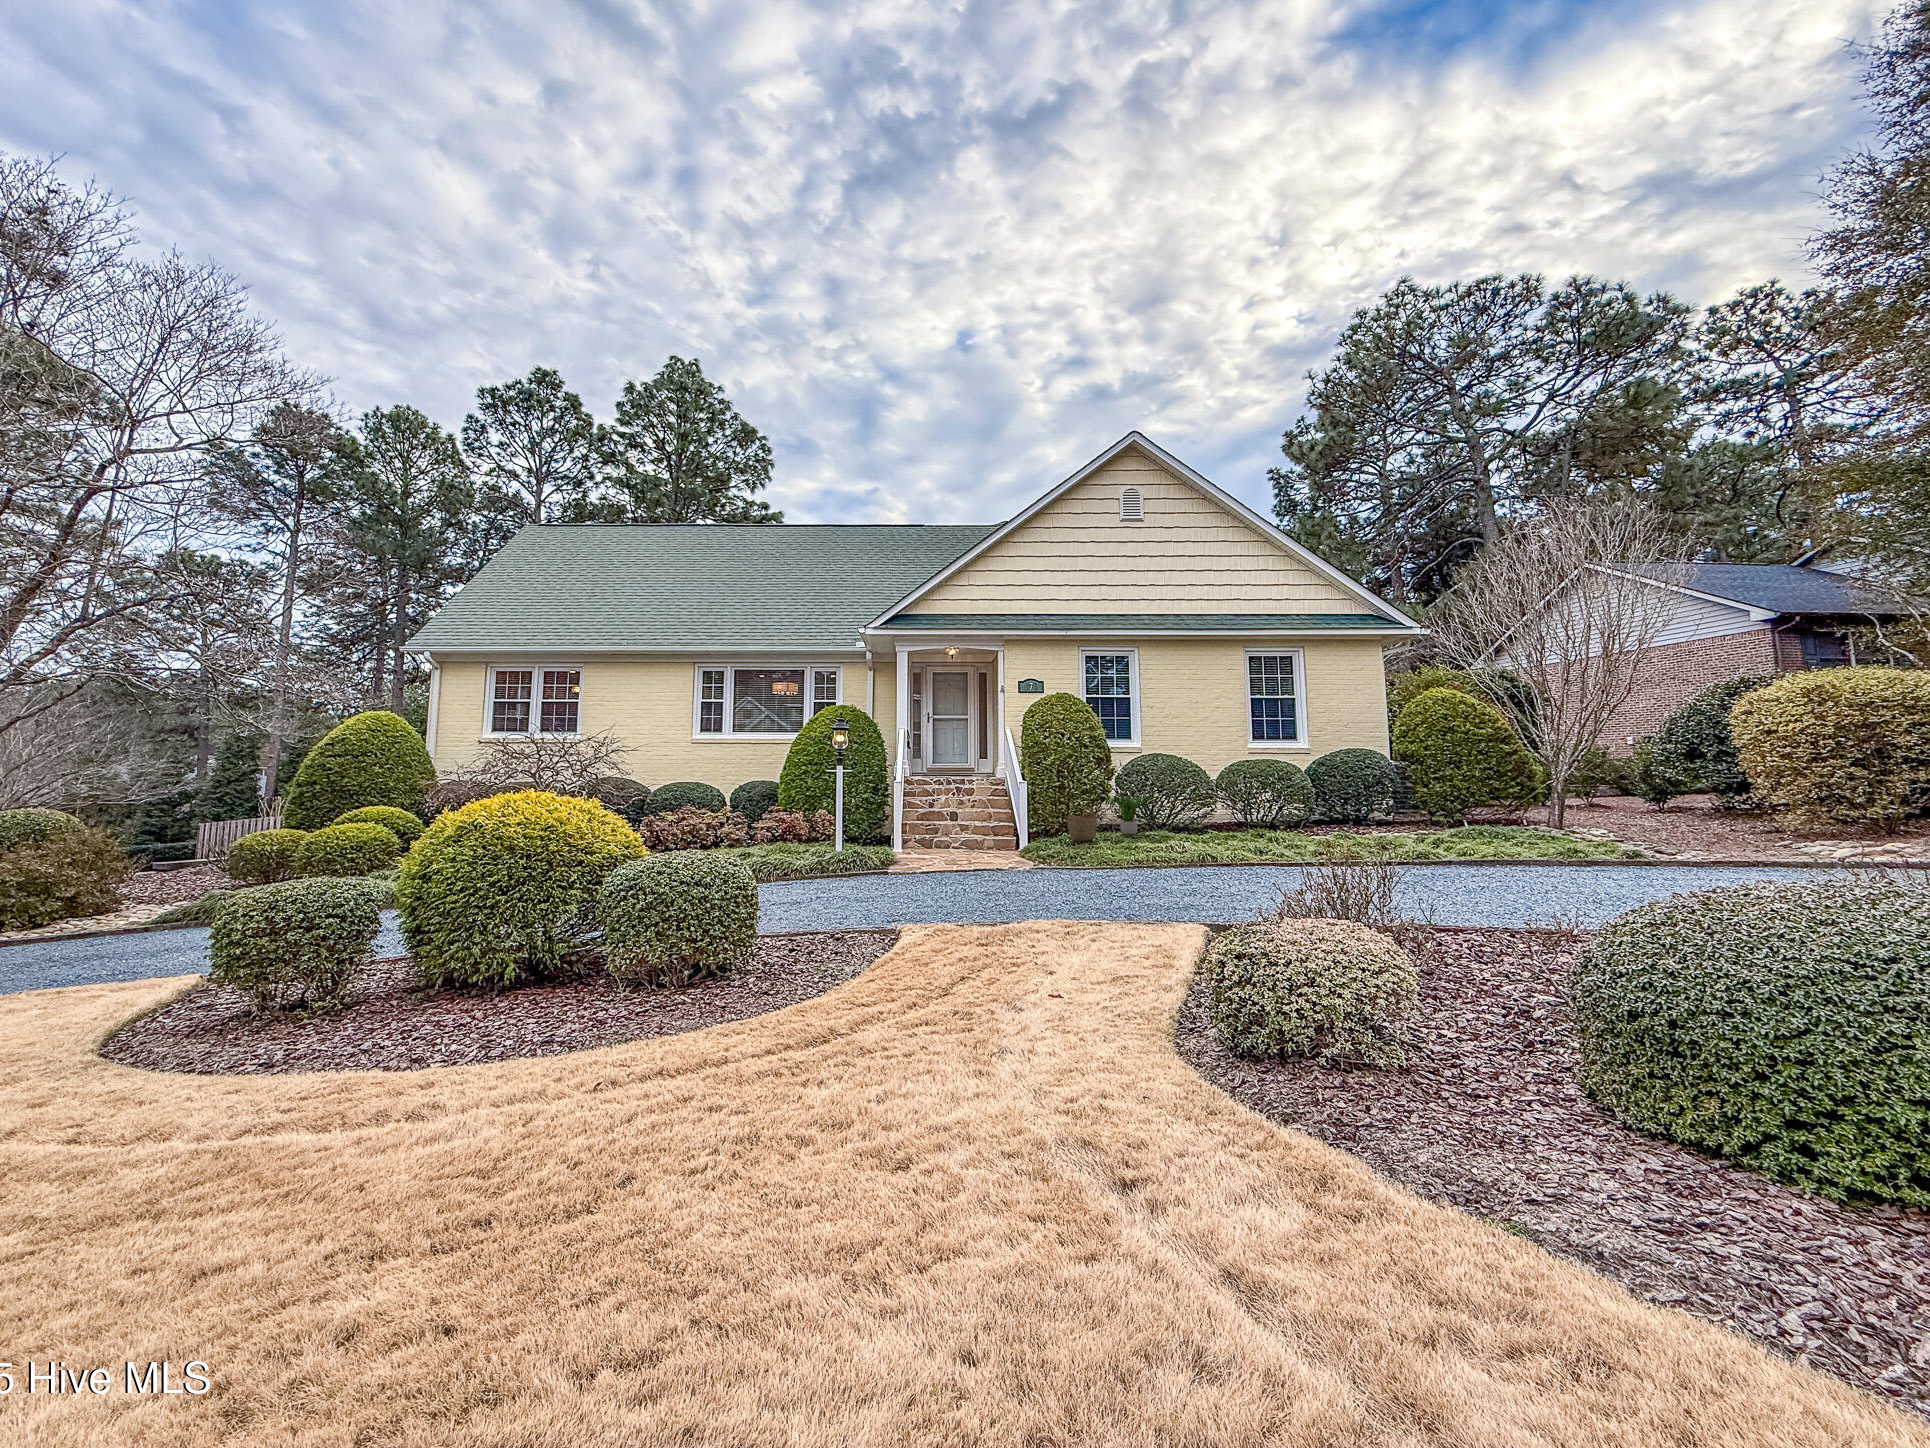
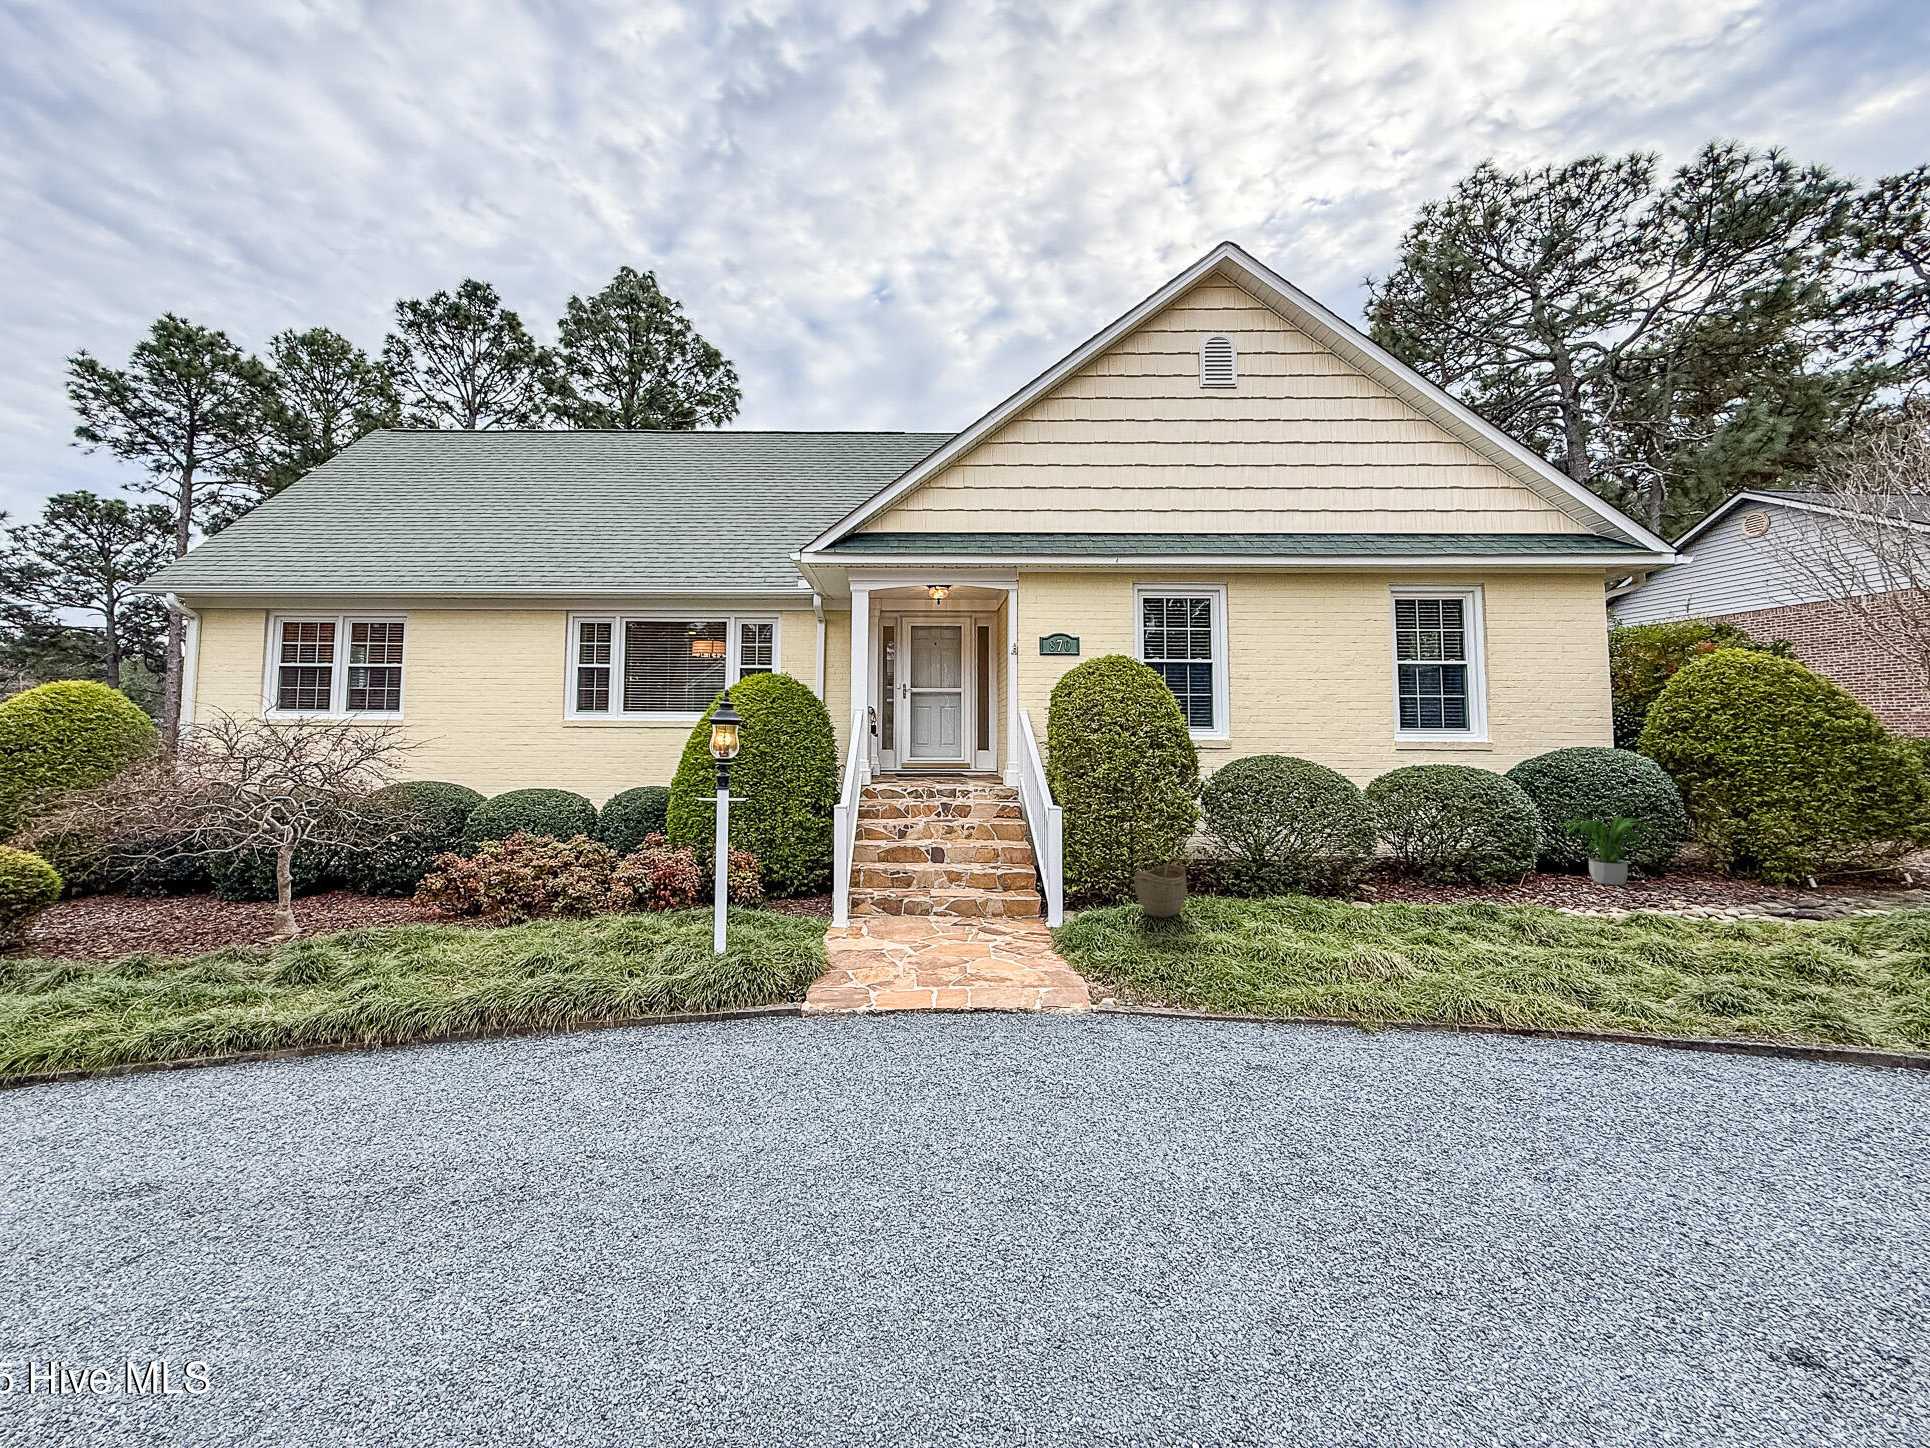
potted plant: present [1106,796,1152,834] -> present [1561,817,1656,885]

